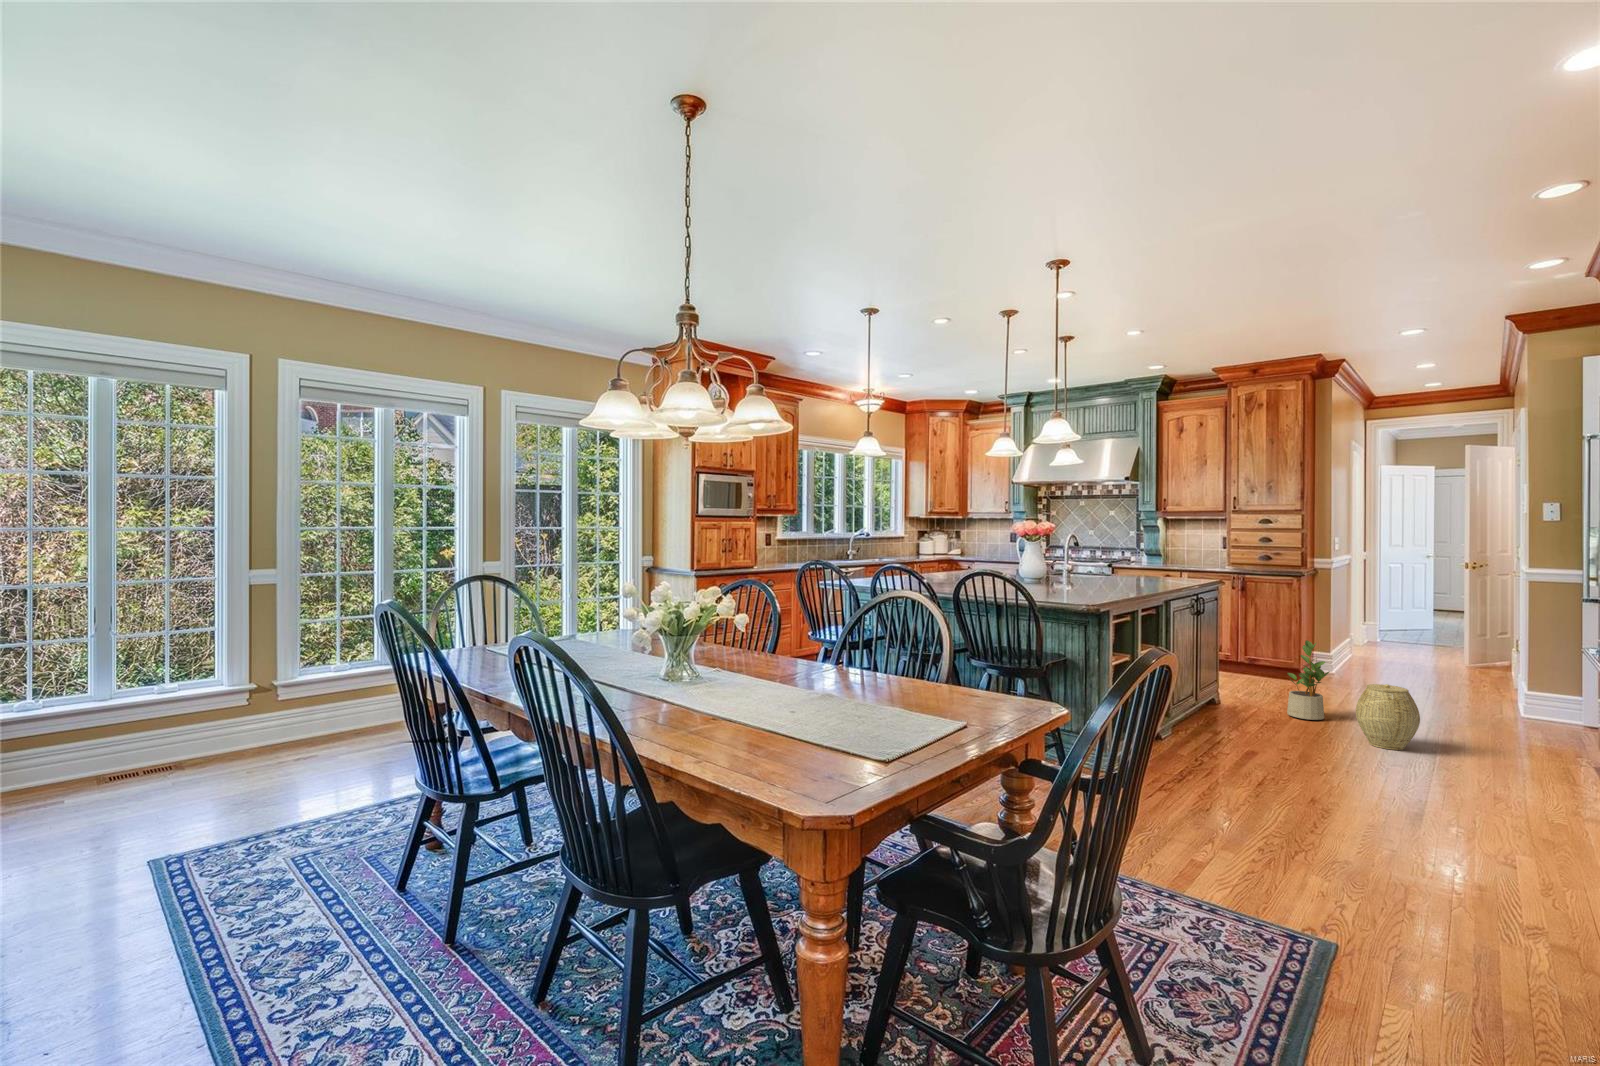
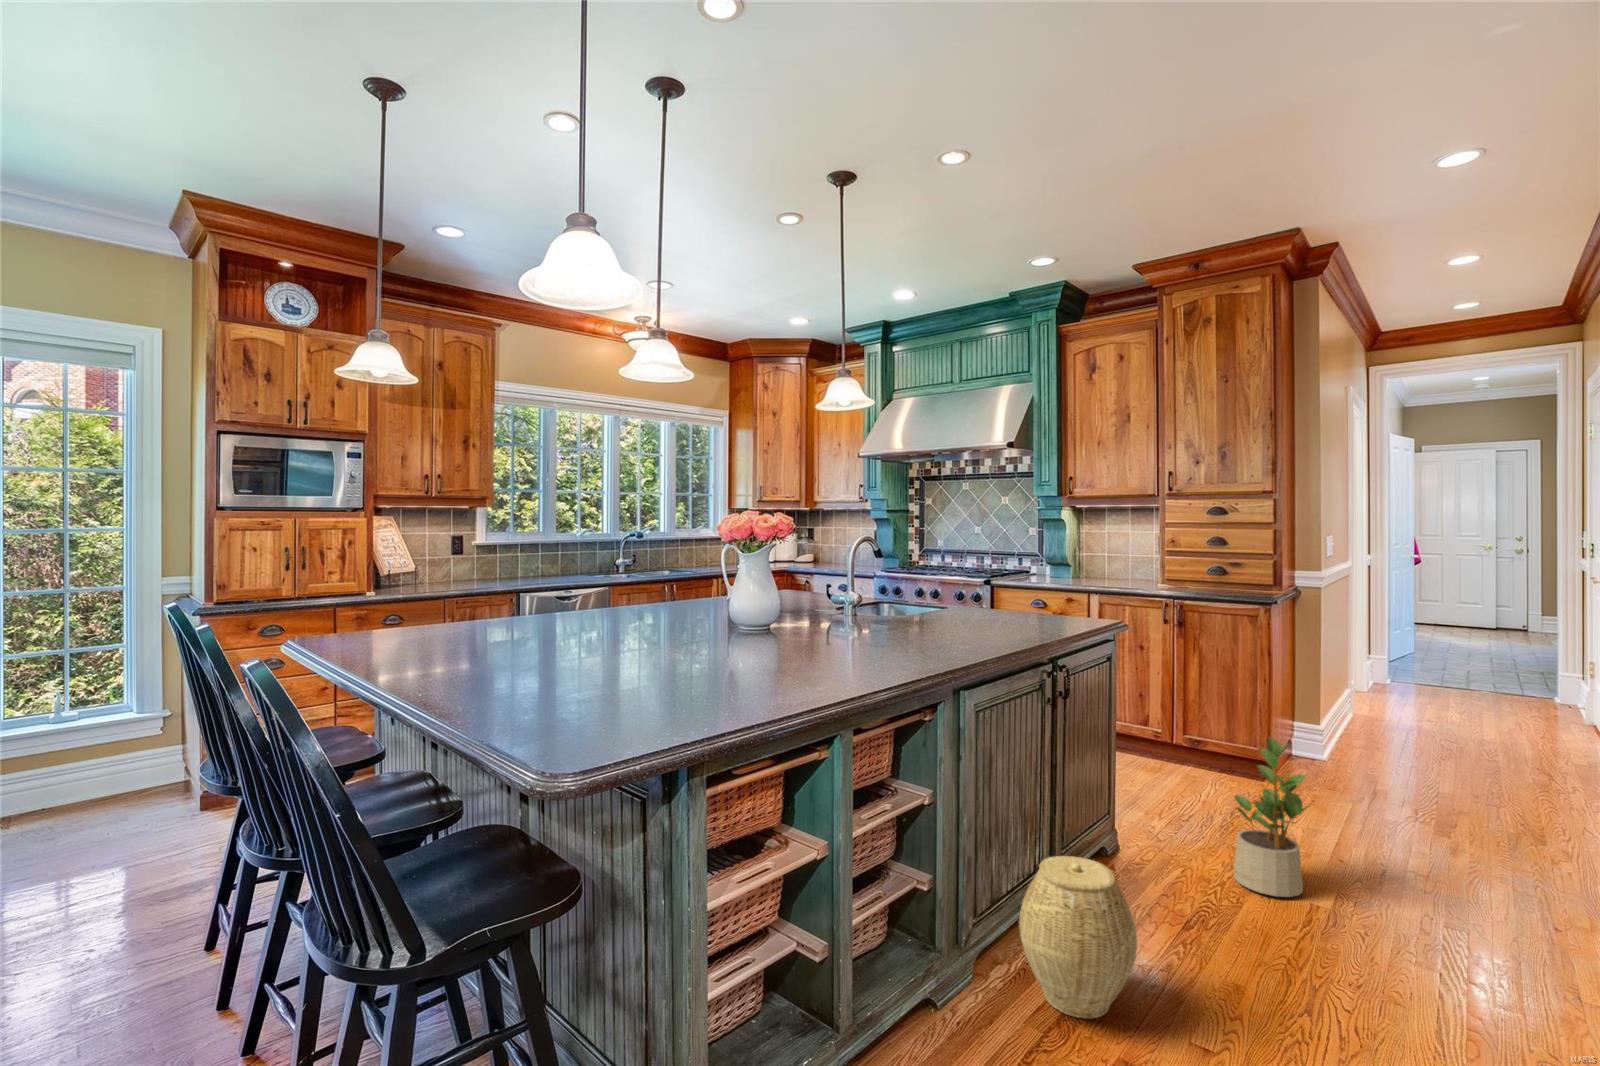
woven basket: present [1356,684,1420,750] -> present [1019,856,1137,1019]

